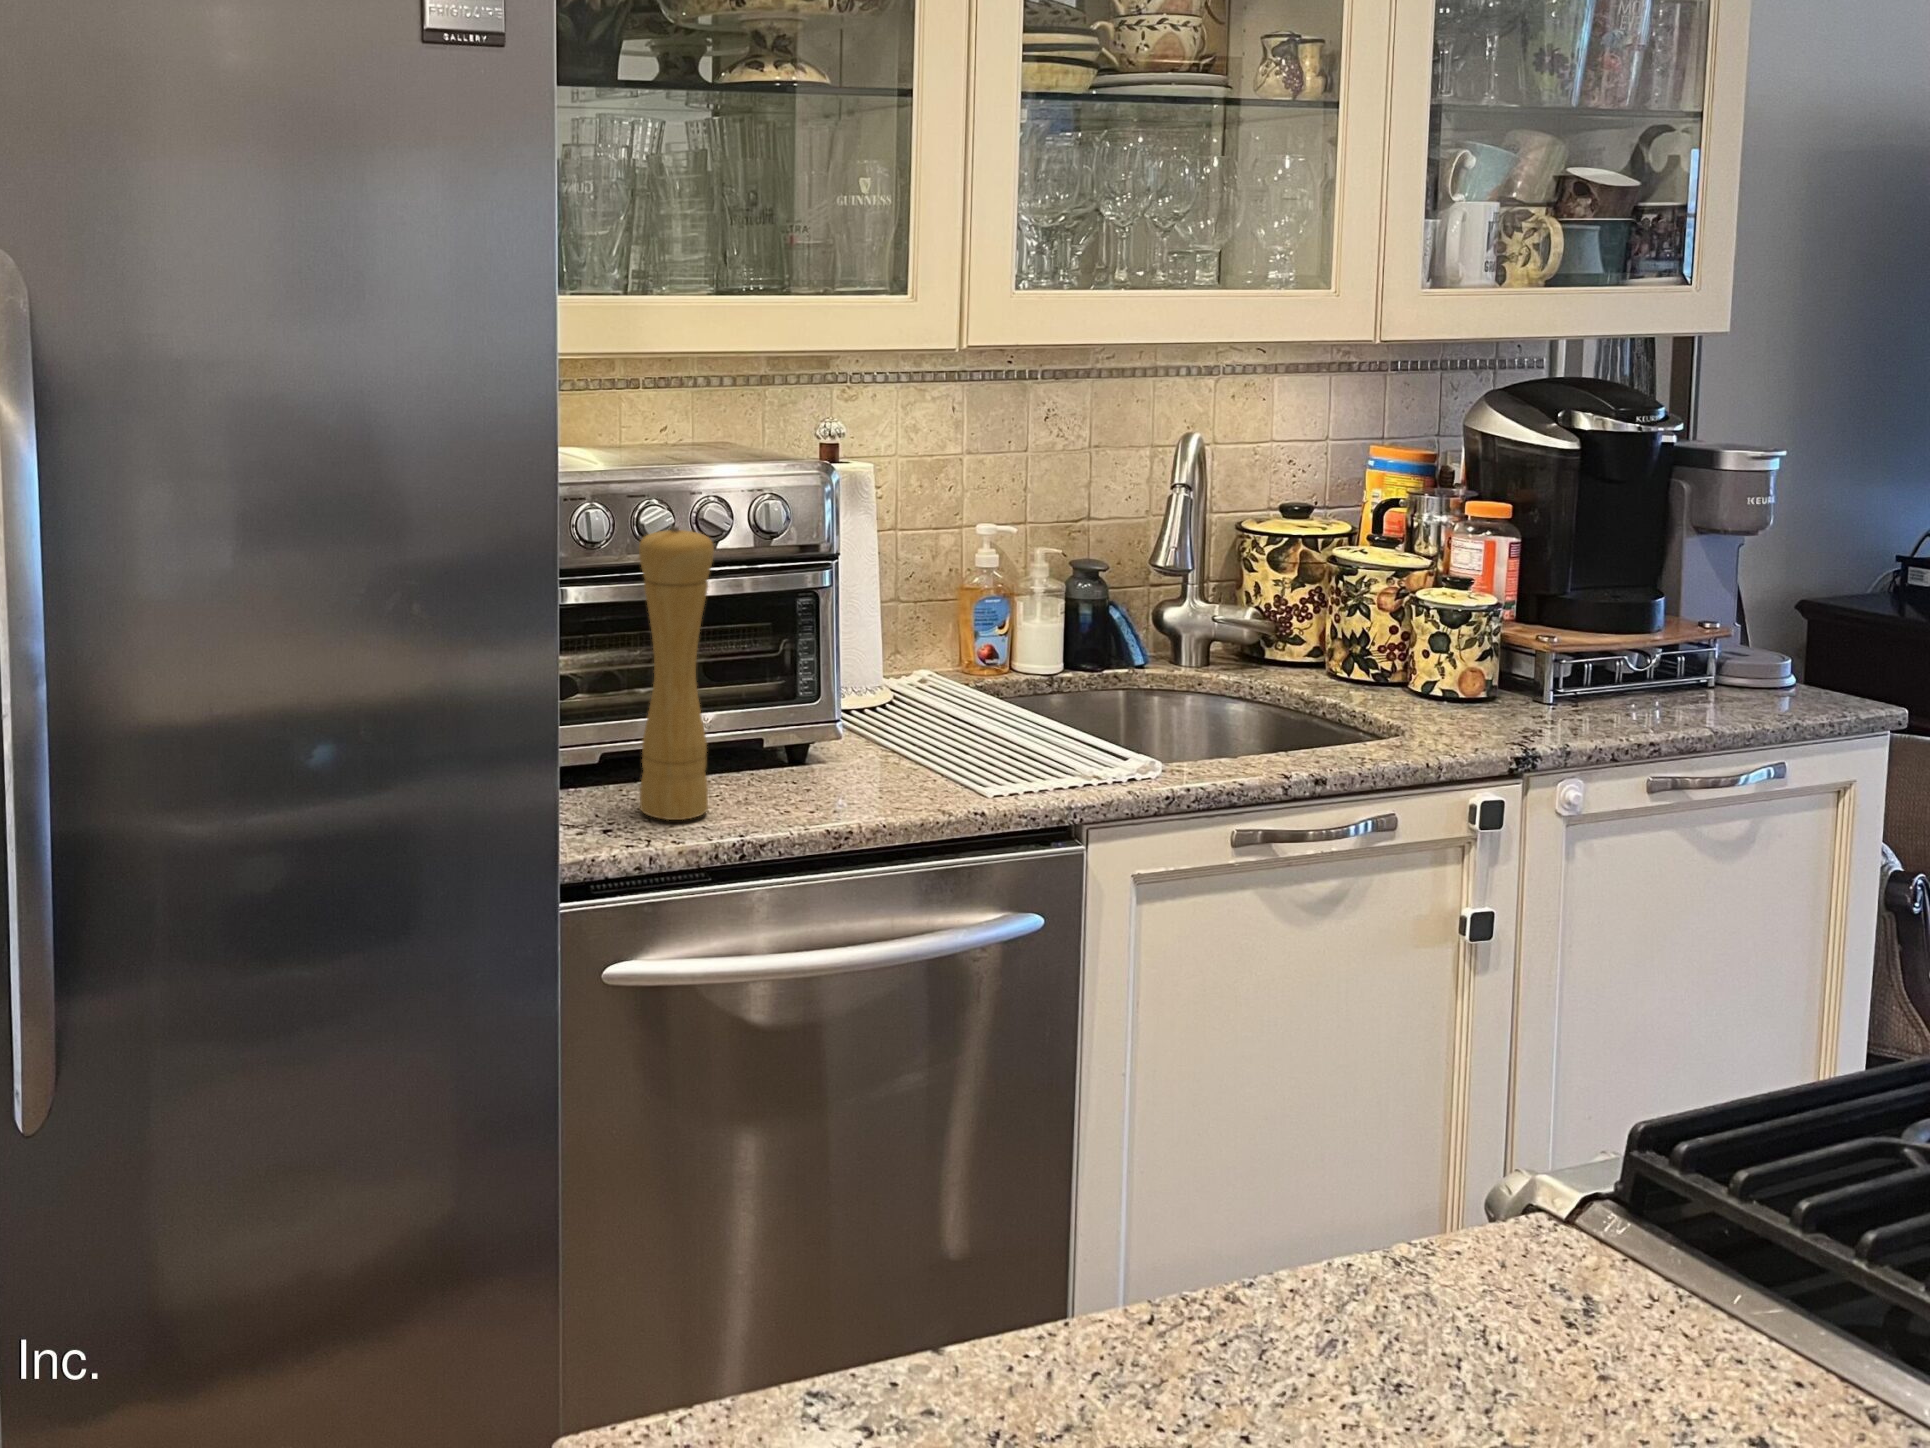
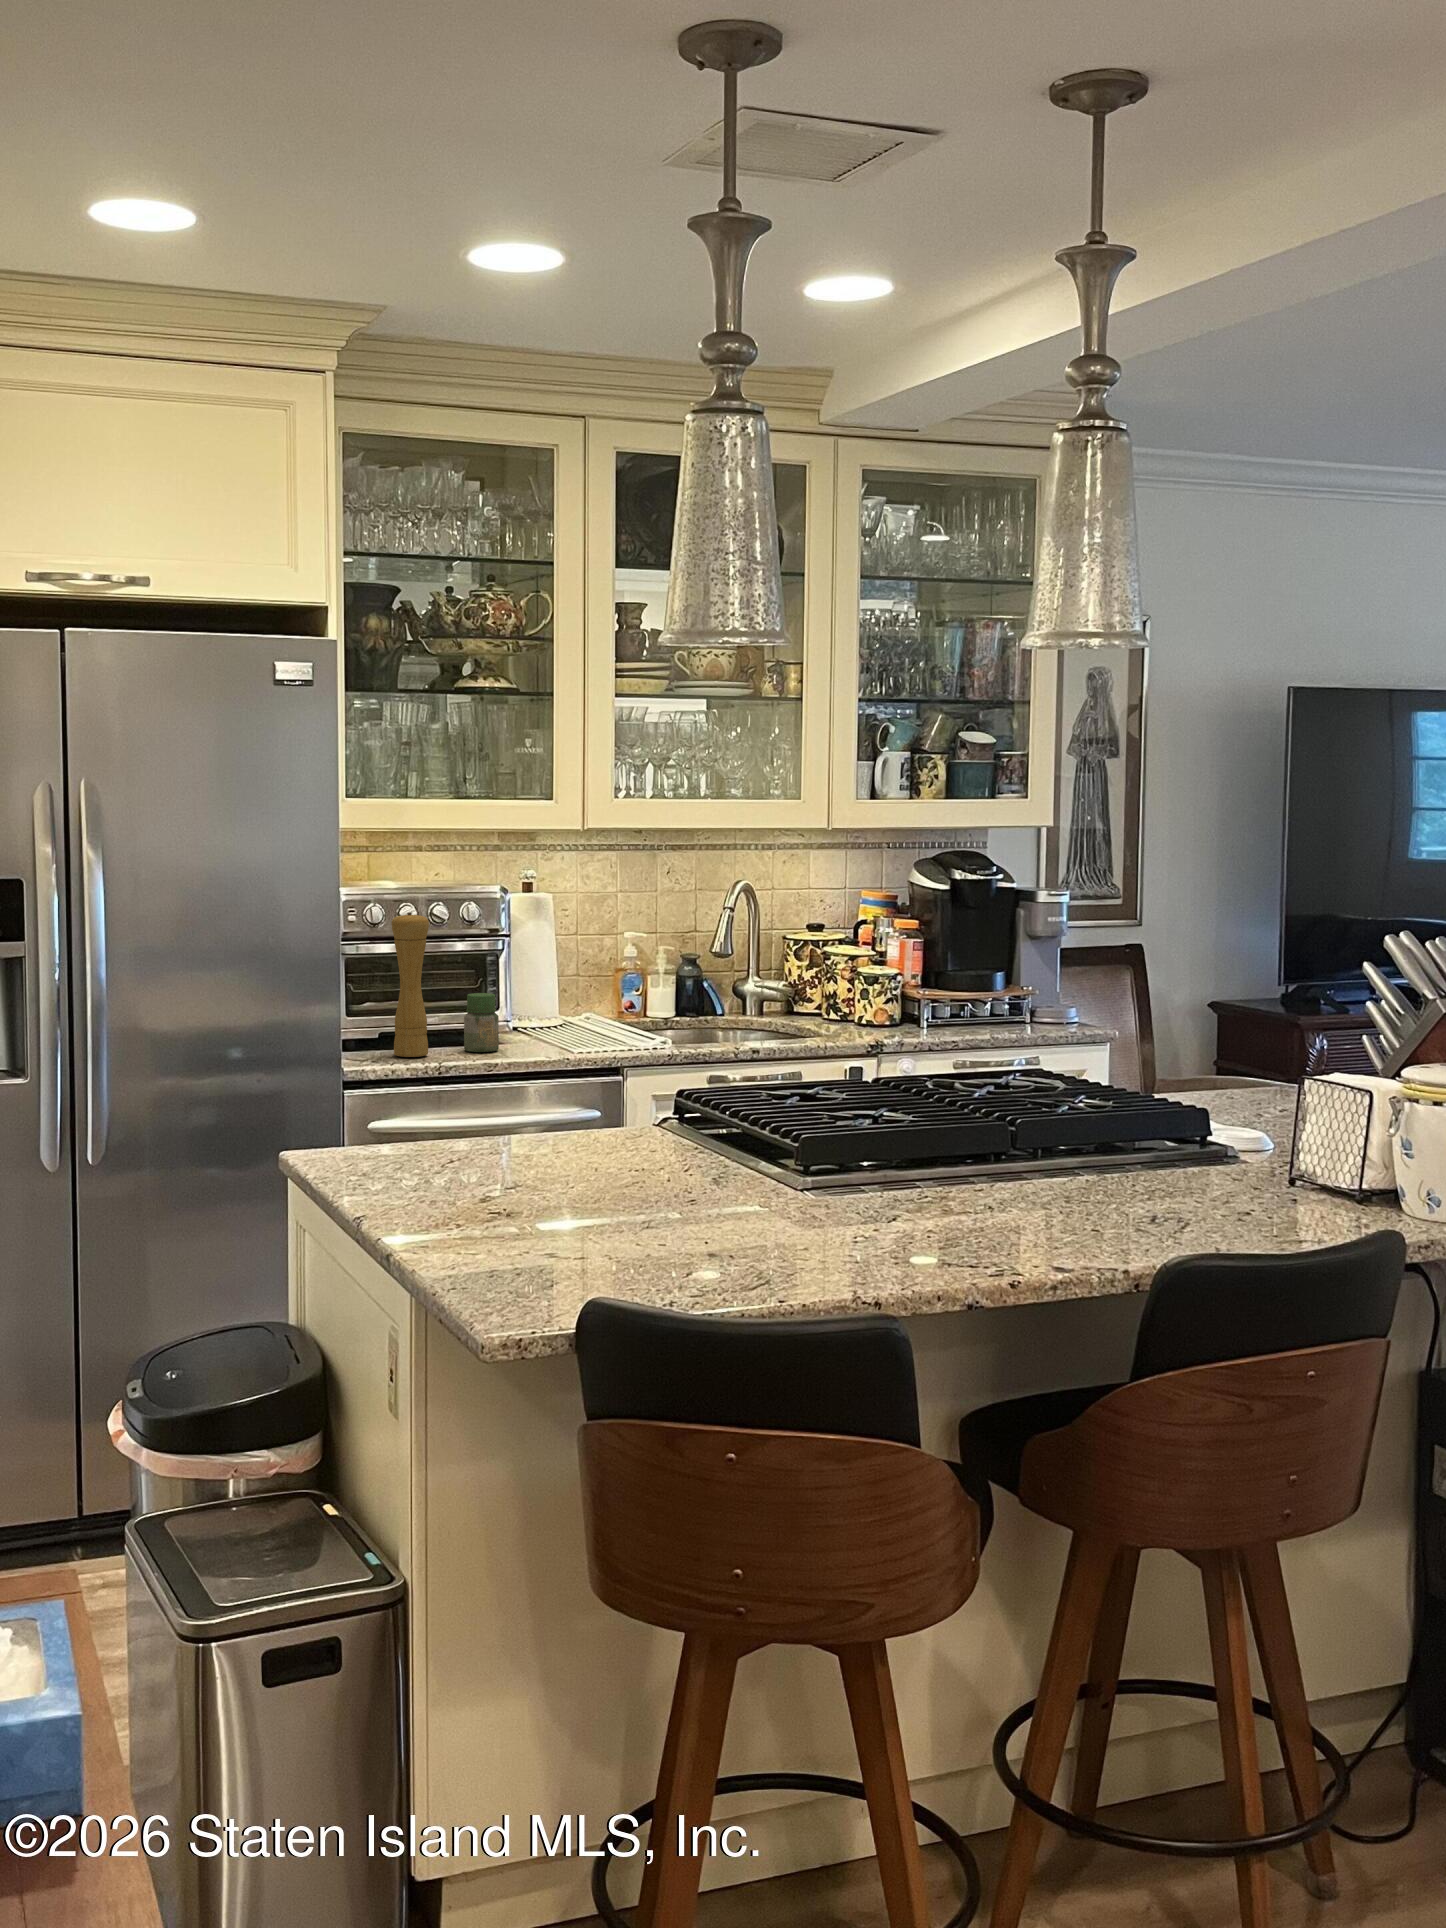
jar: none [768,676,836,799] -> present [464,993,499,1052]

